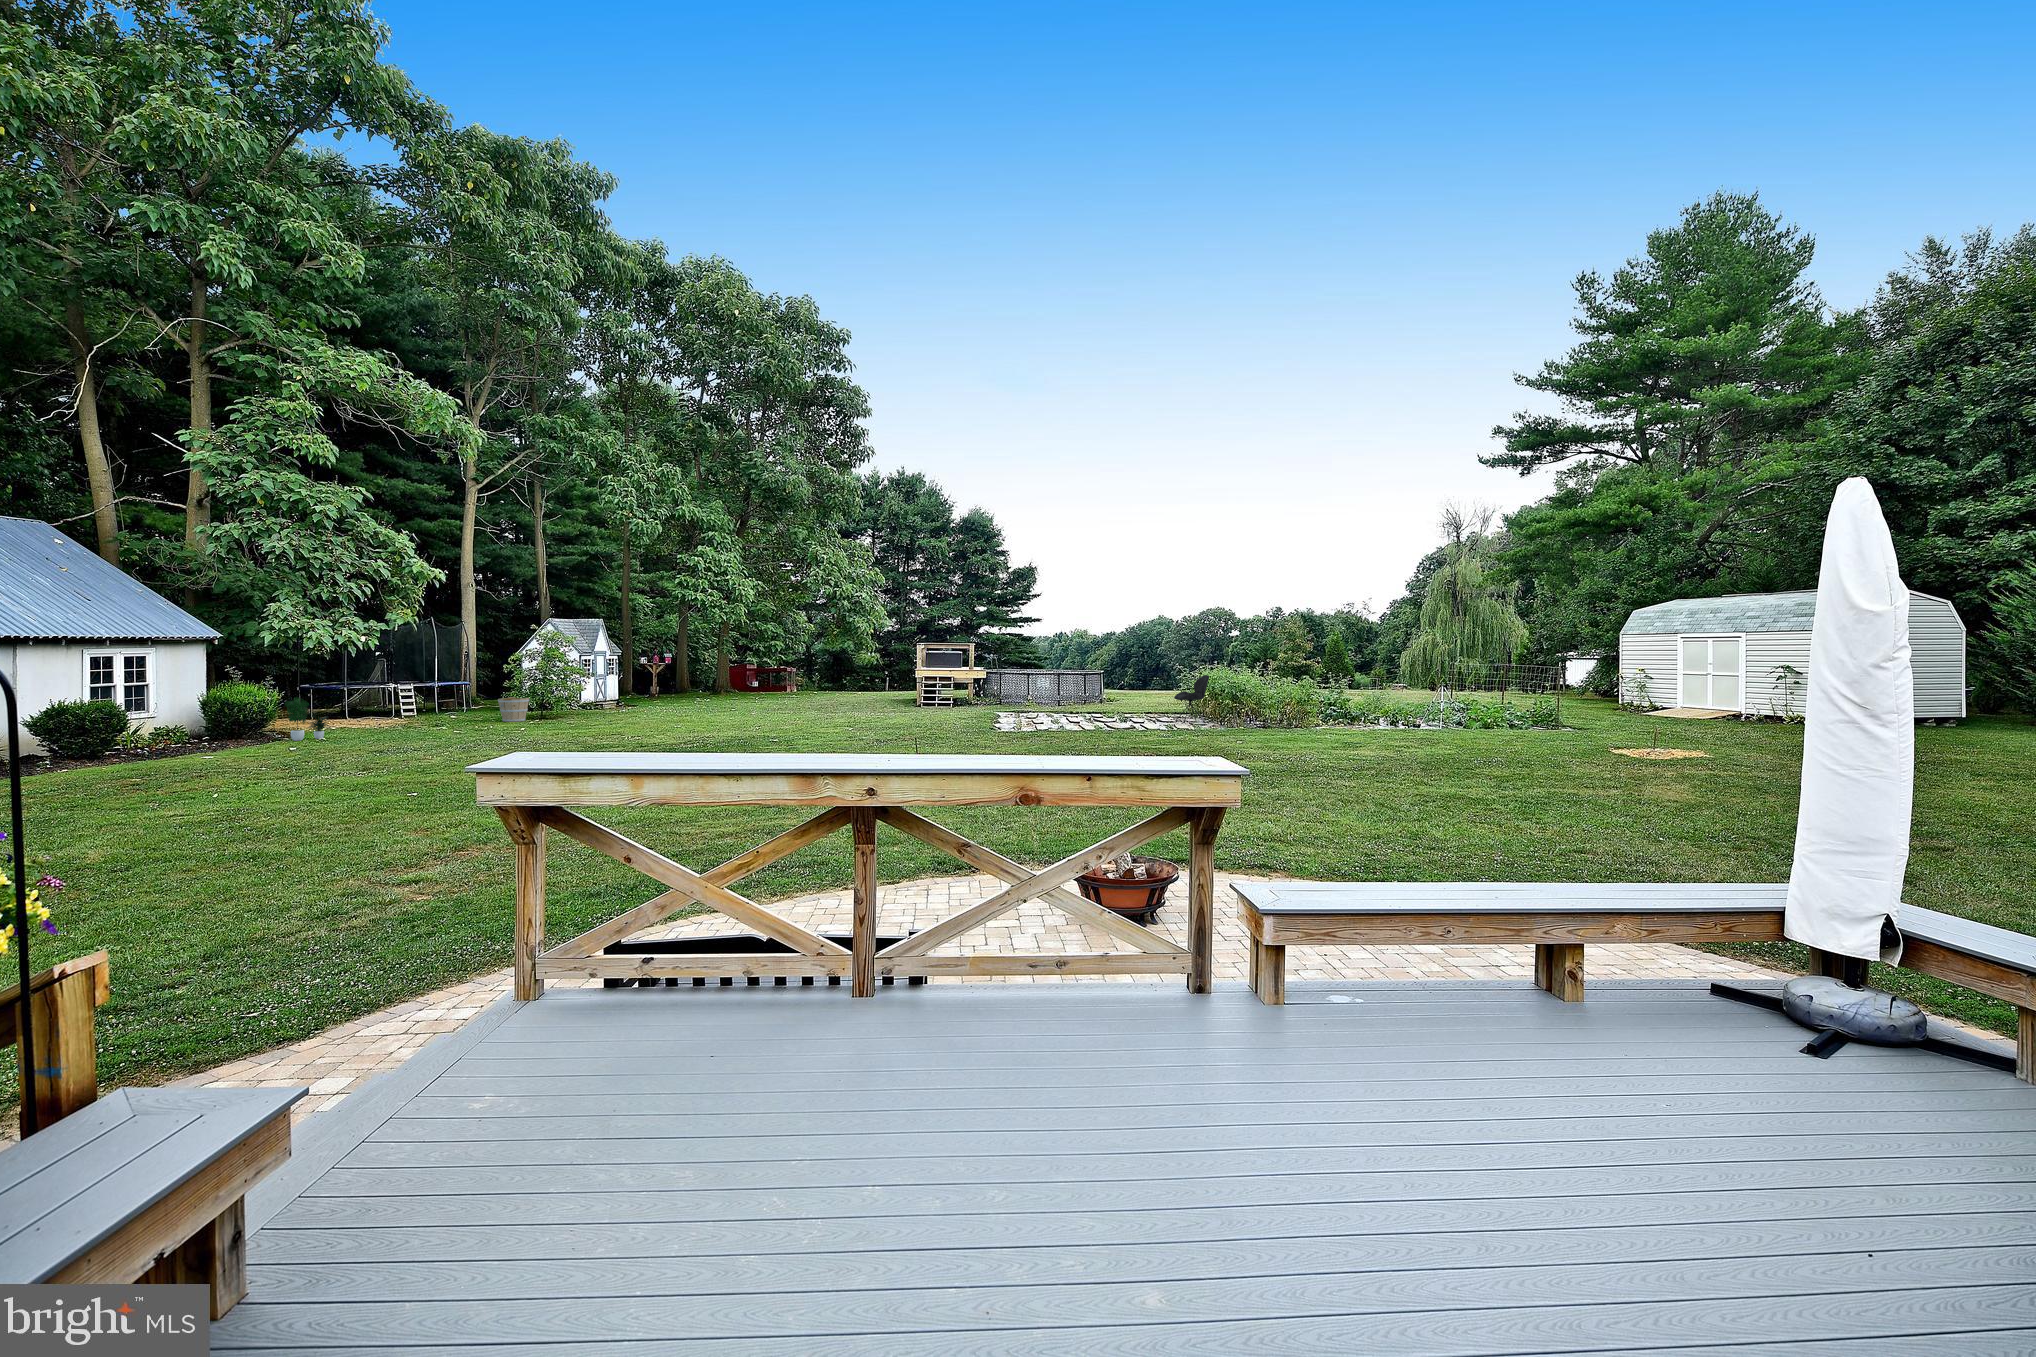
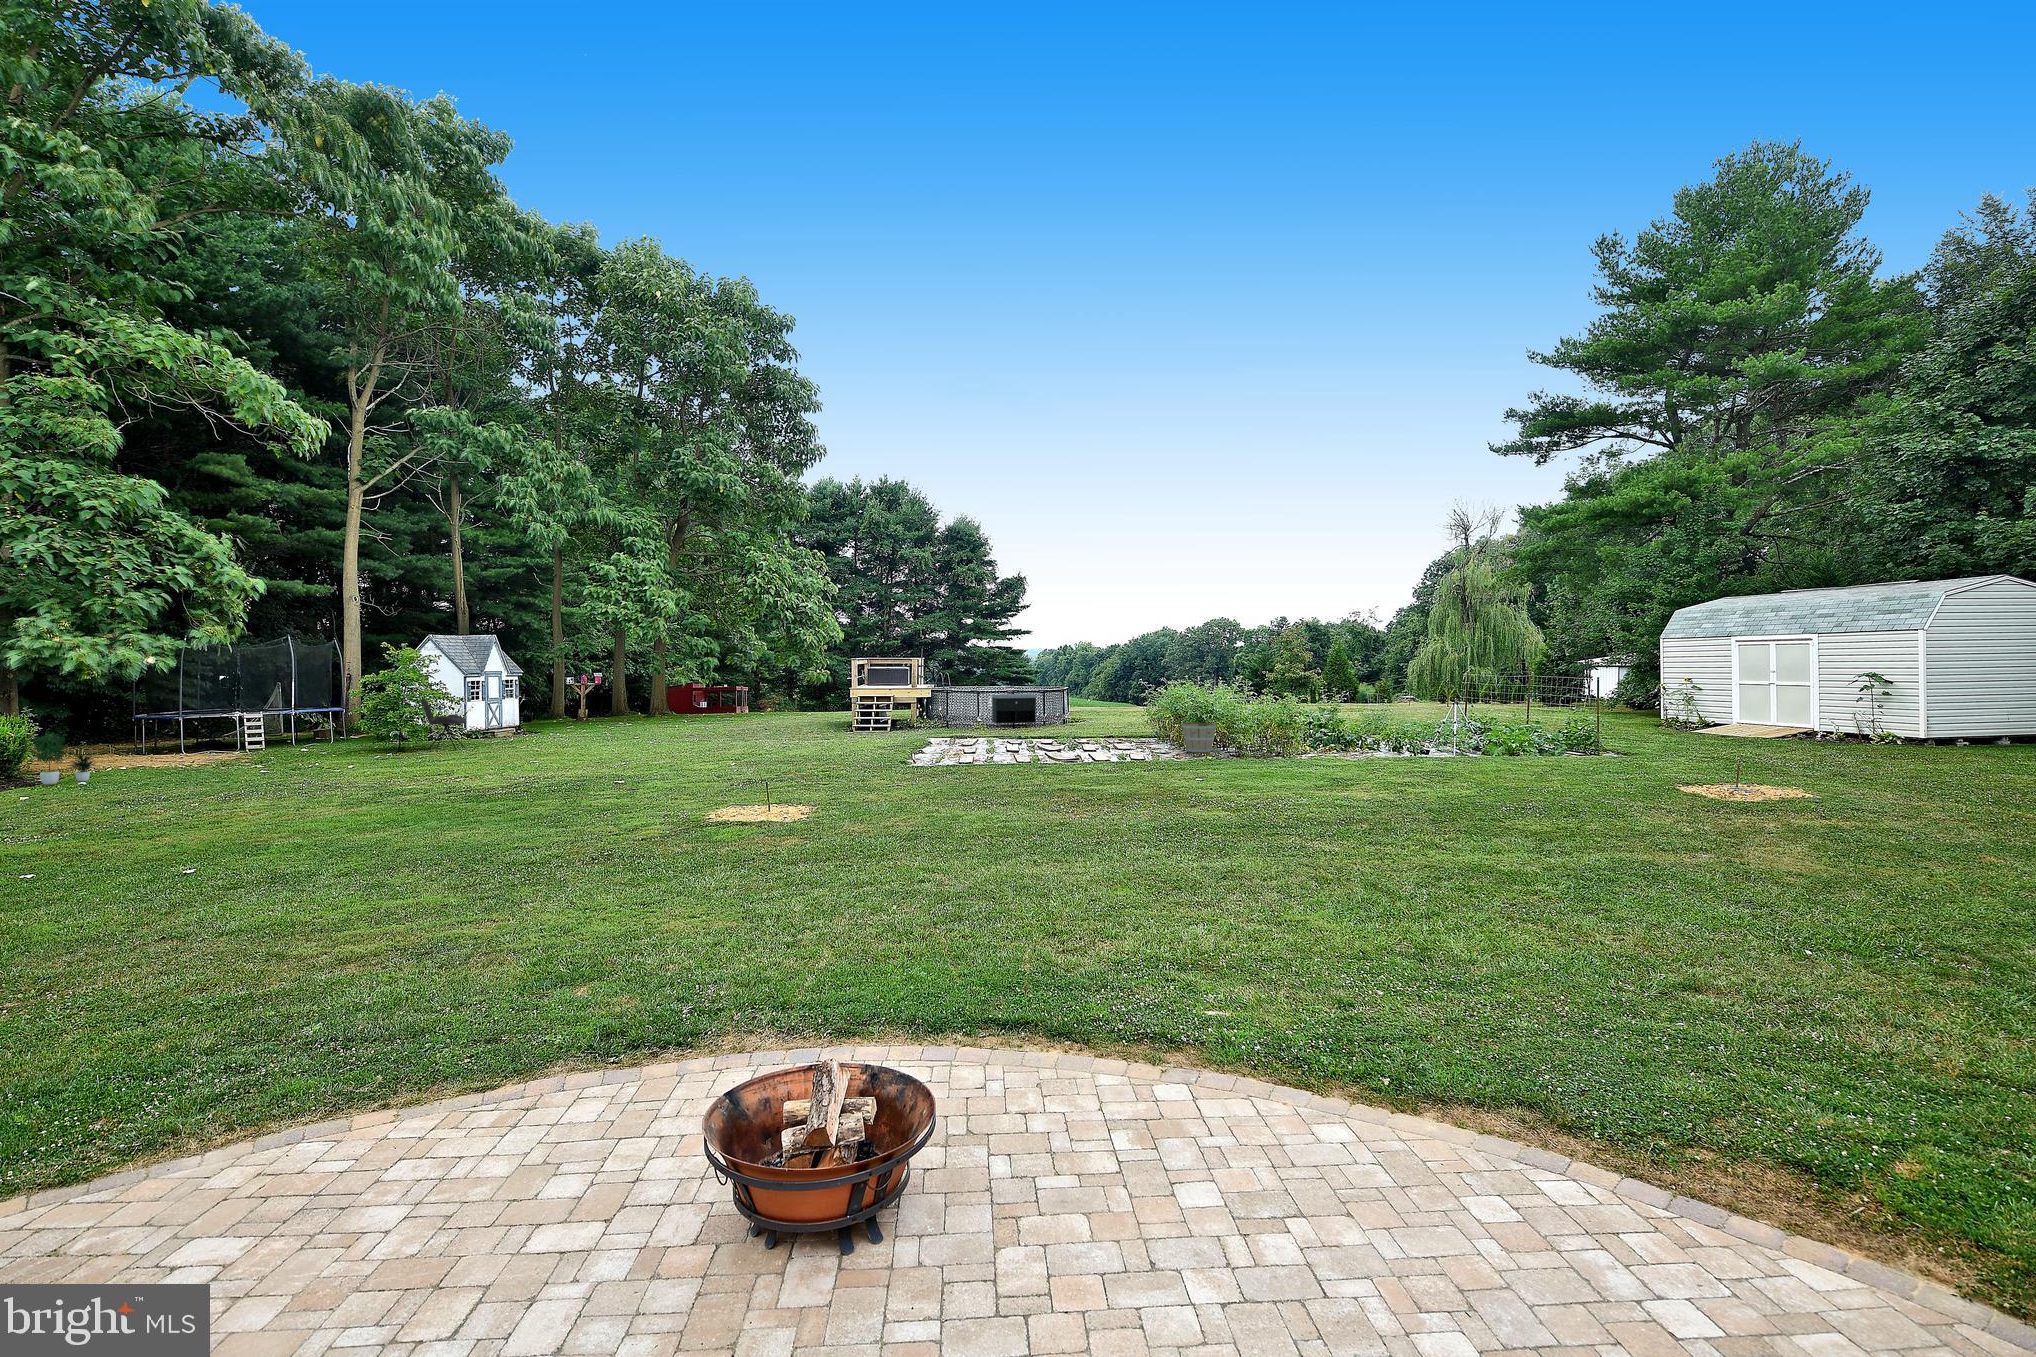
chair: present [1174,675,1209,723] -> present [421,697,466,751]
storage bench: none [1037,677,1077,705] -> present [992,694,1036,727]
wooden bucket: present [498,697,529,722] -> present [1182,722,1216,753]

